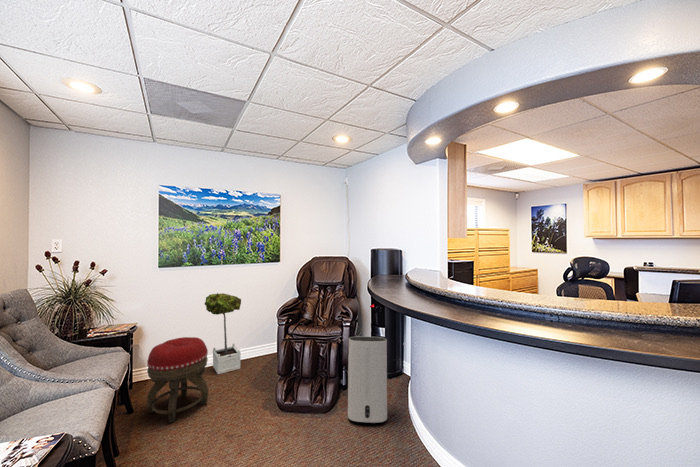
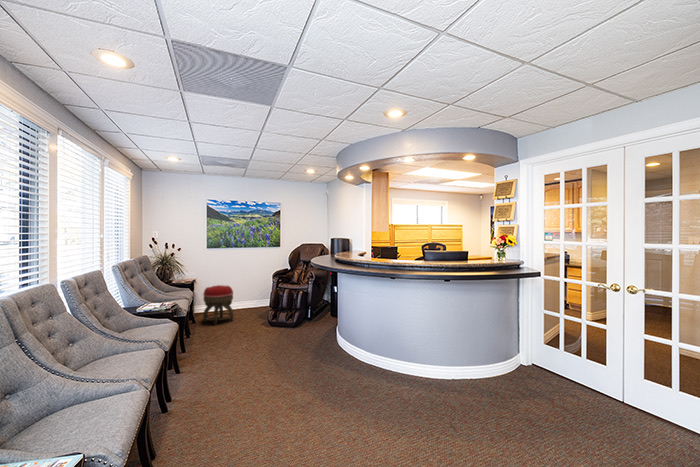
potted tree: present [205,293,241,374] -> none [233,264,254,312]
air purifier: present [348,336,387,423] -> none [303,286,326,328]

